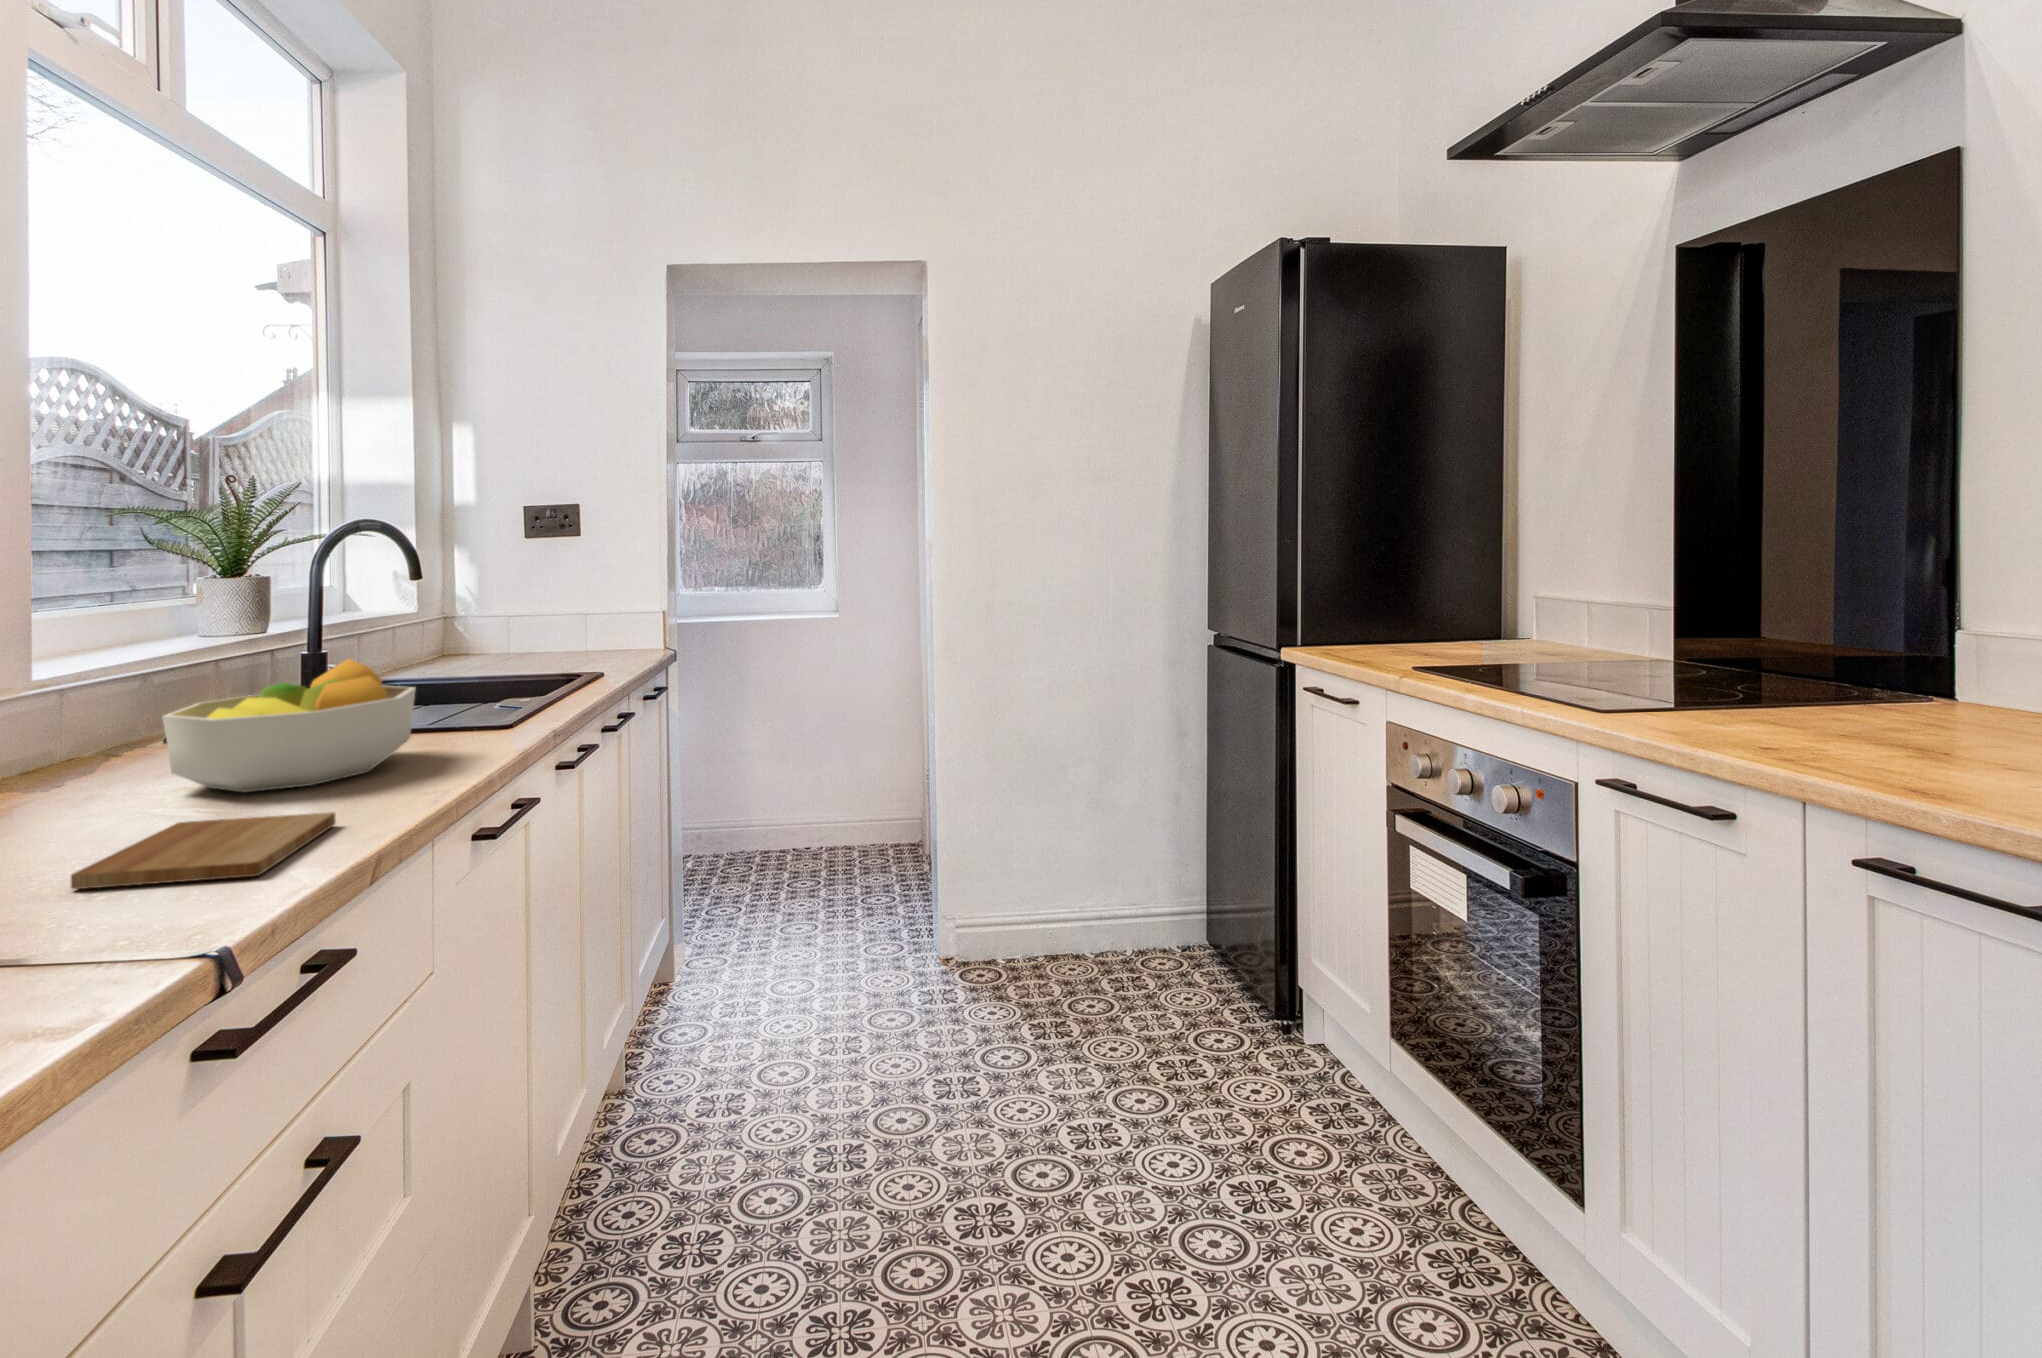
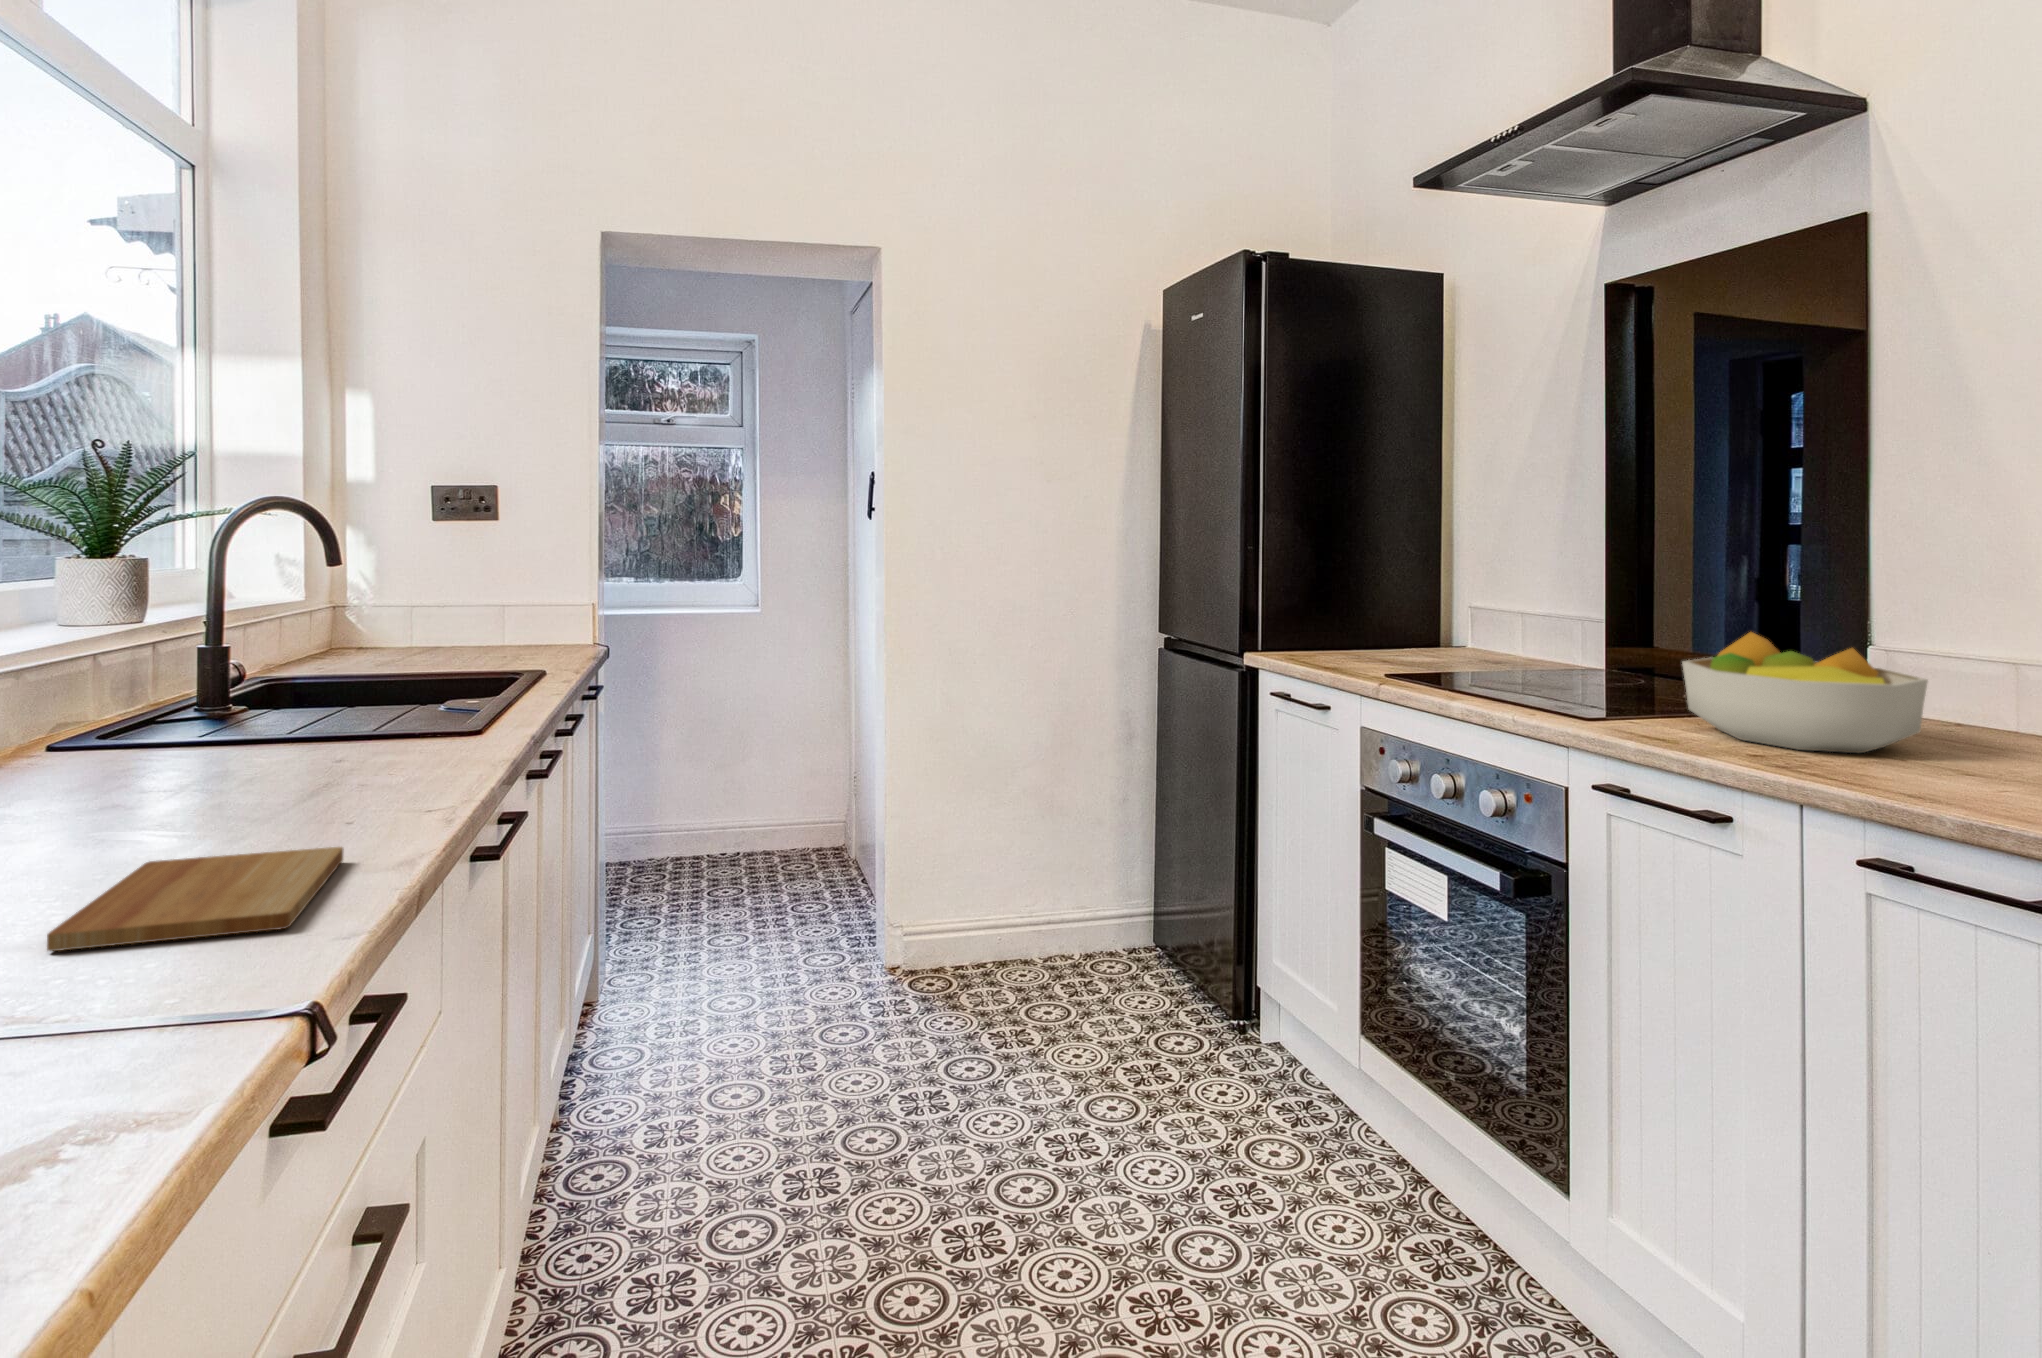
fruit bowl: present [162,659,416,792] -> present [1682,632,1928,753]

